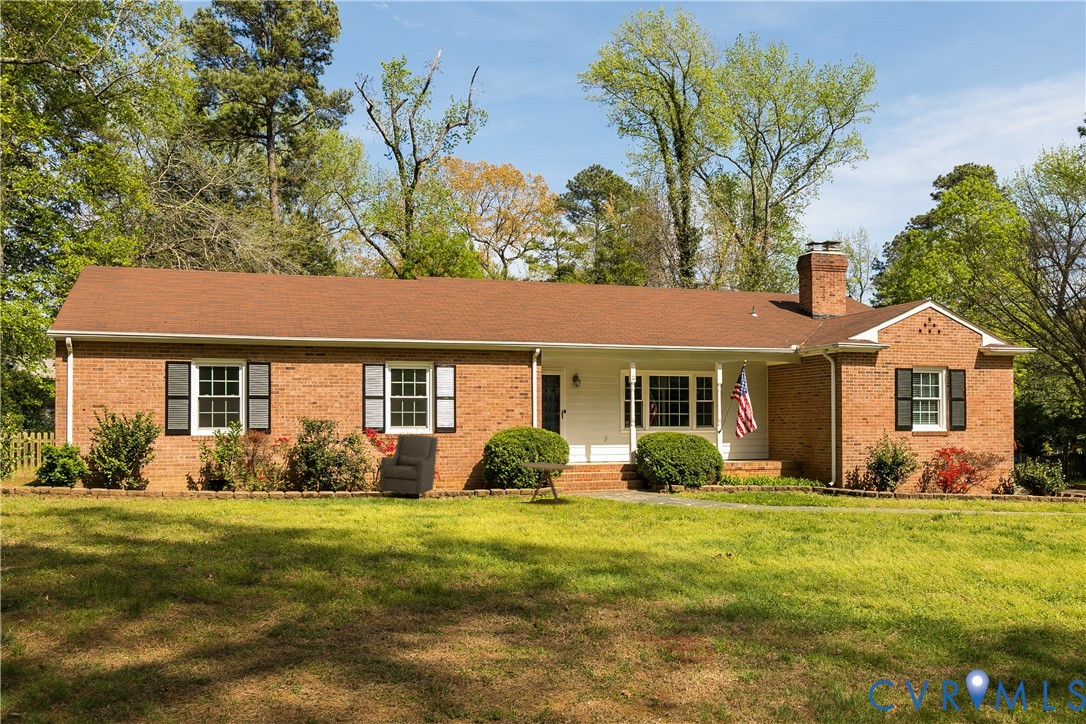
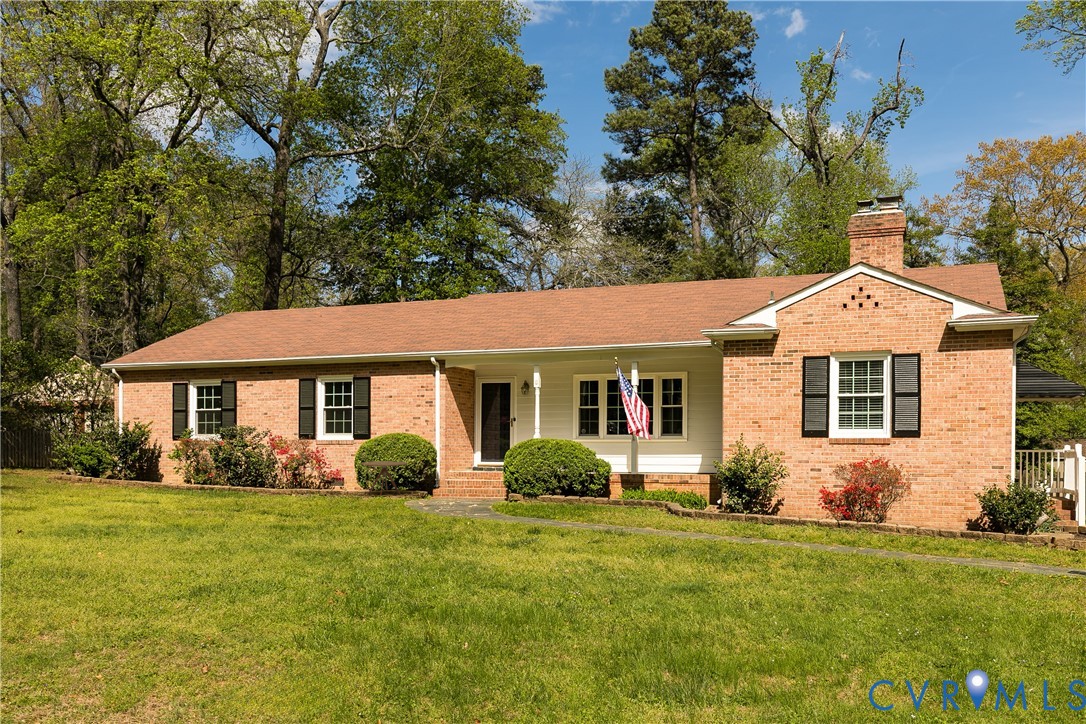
chair: present [379,435,438,498] -> none [303,439,351,486]

